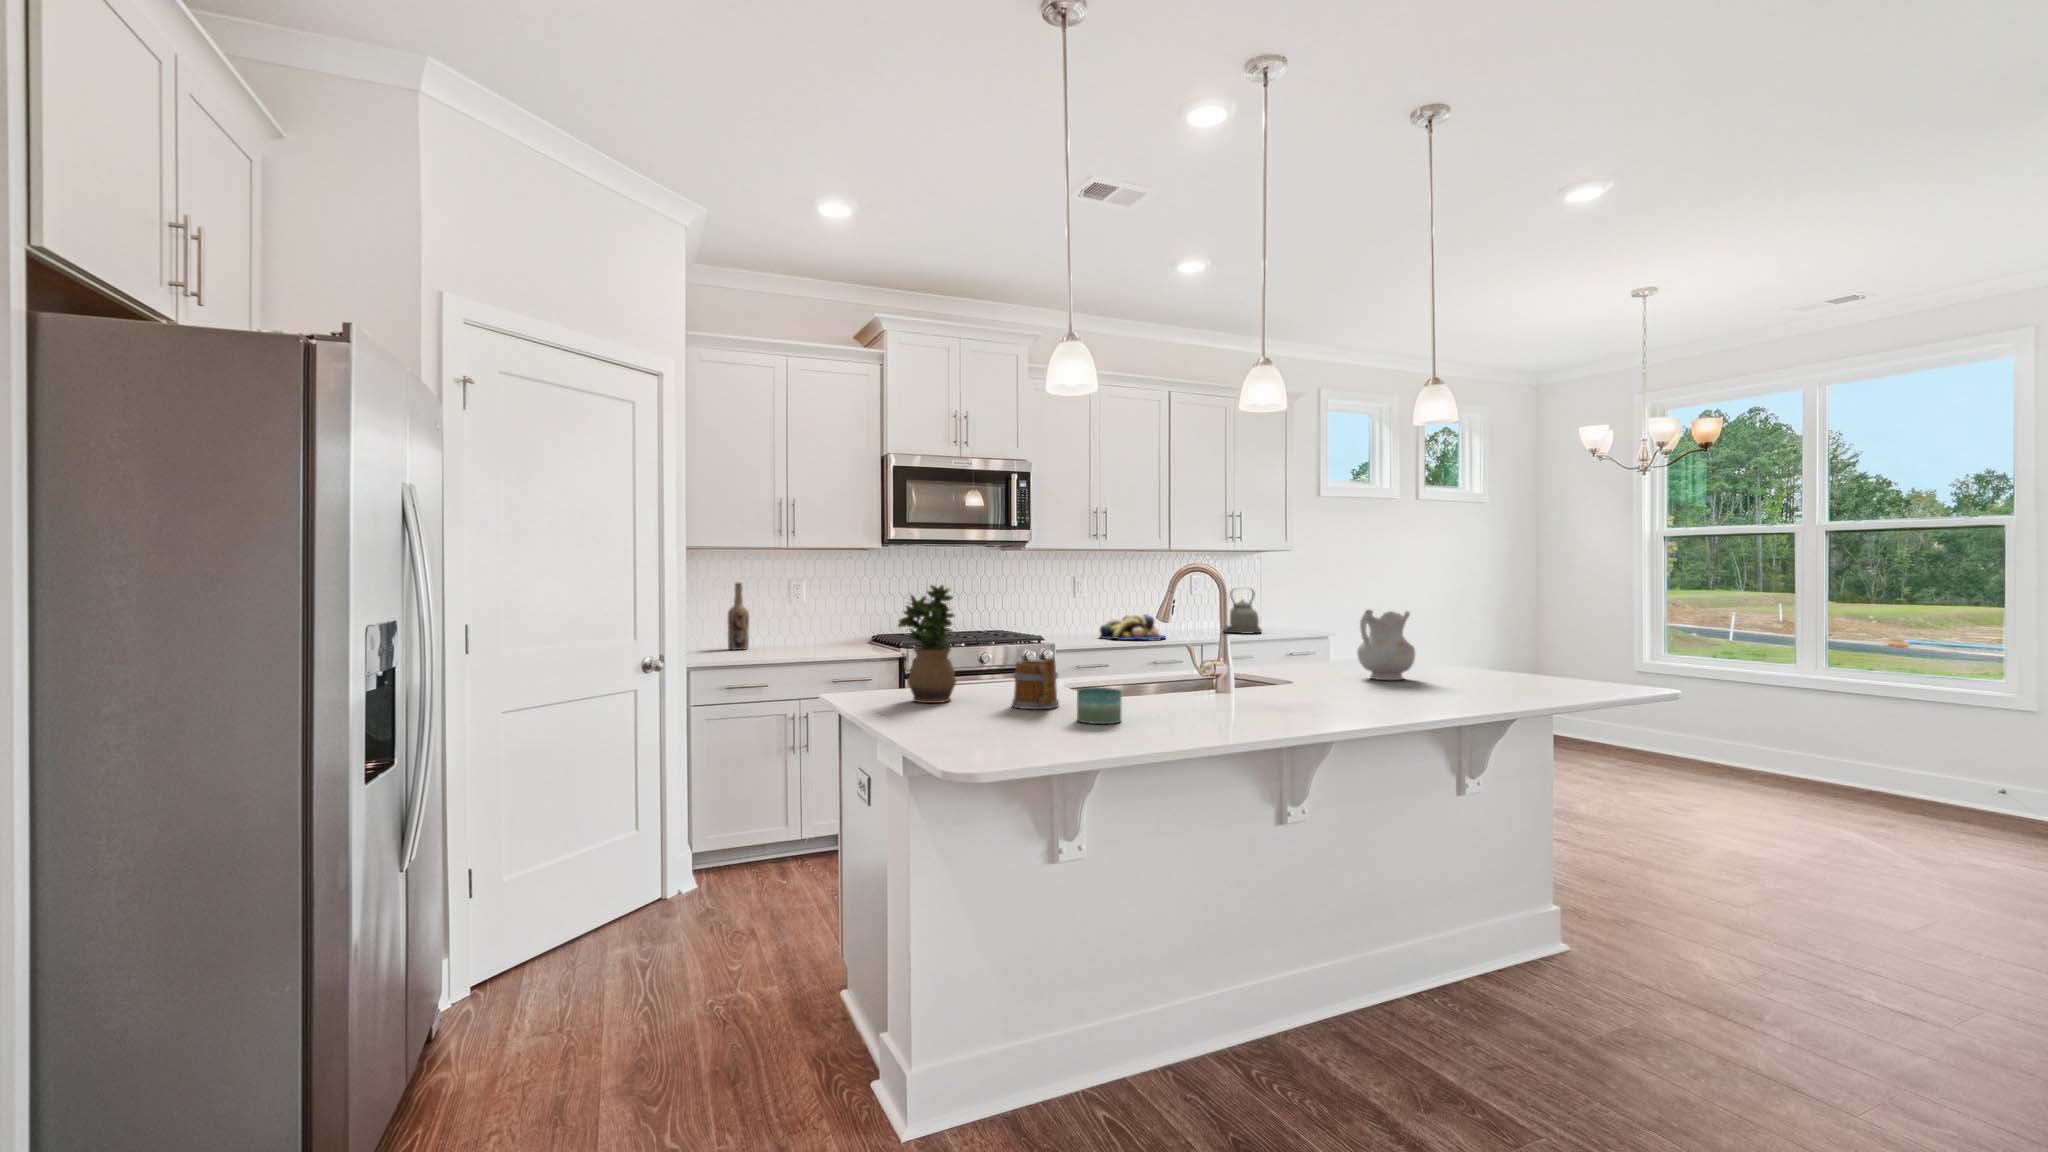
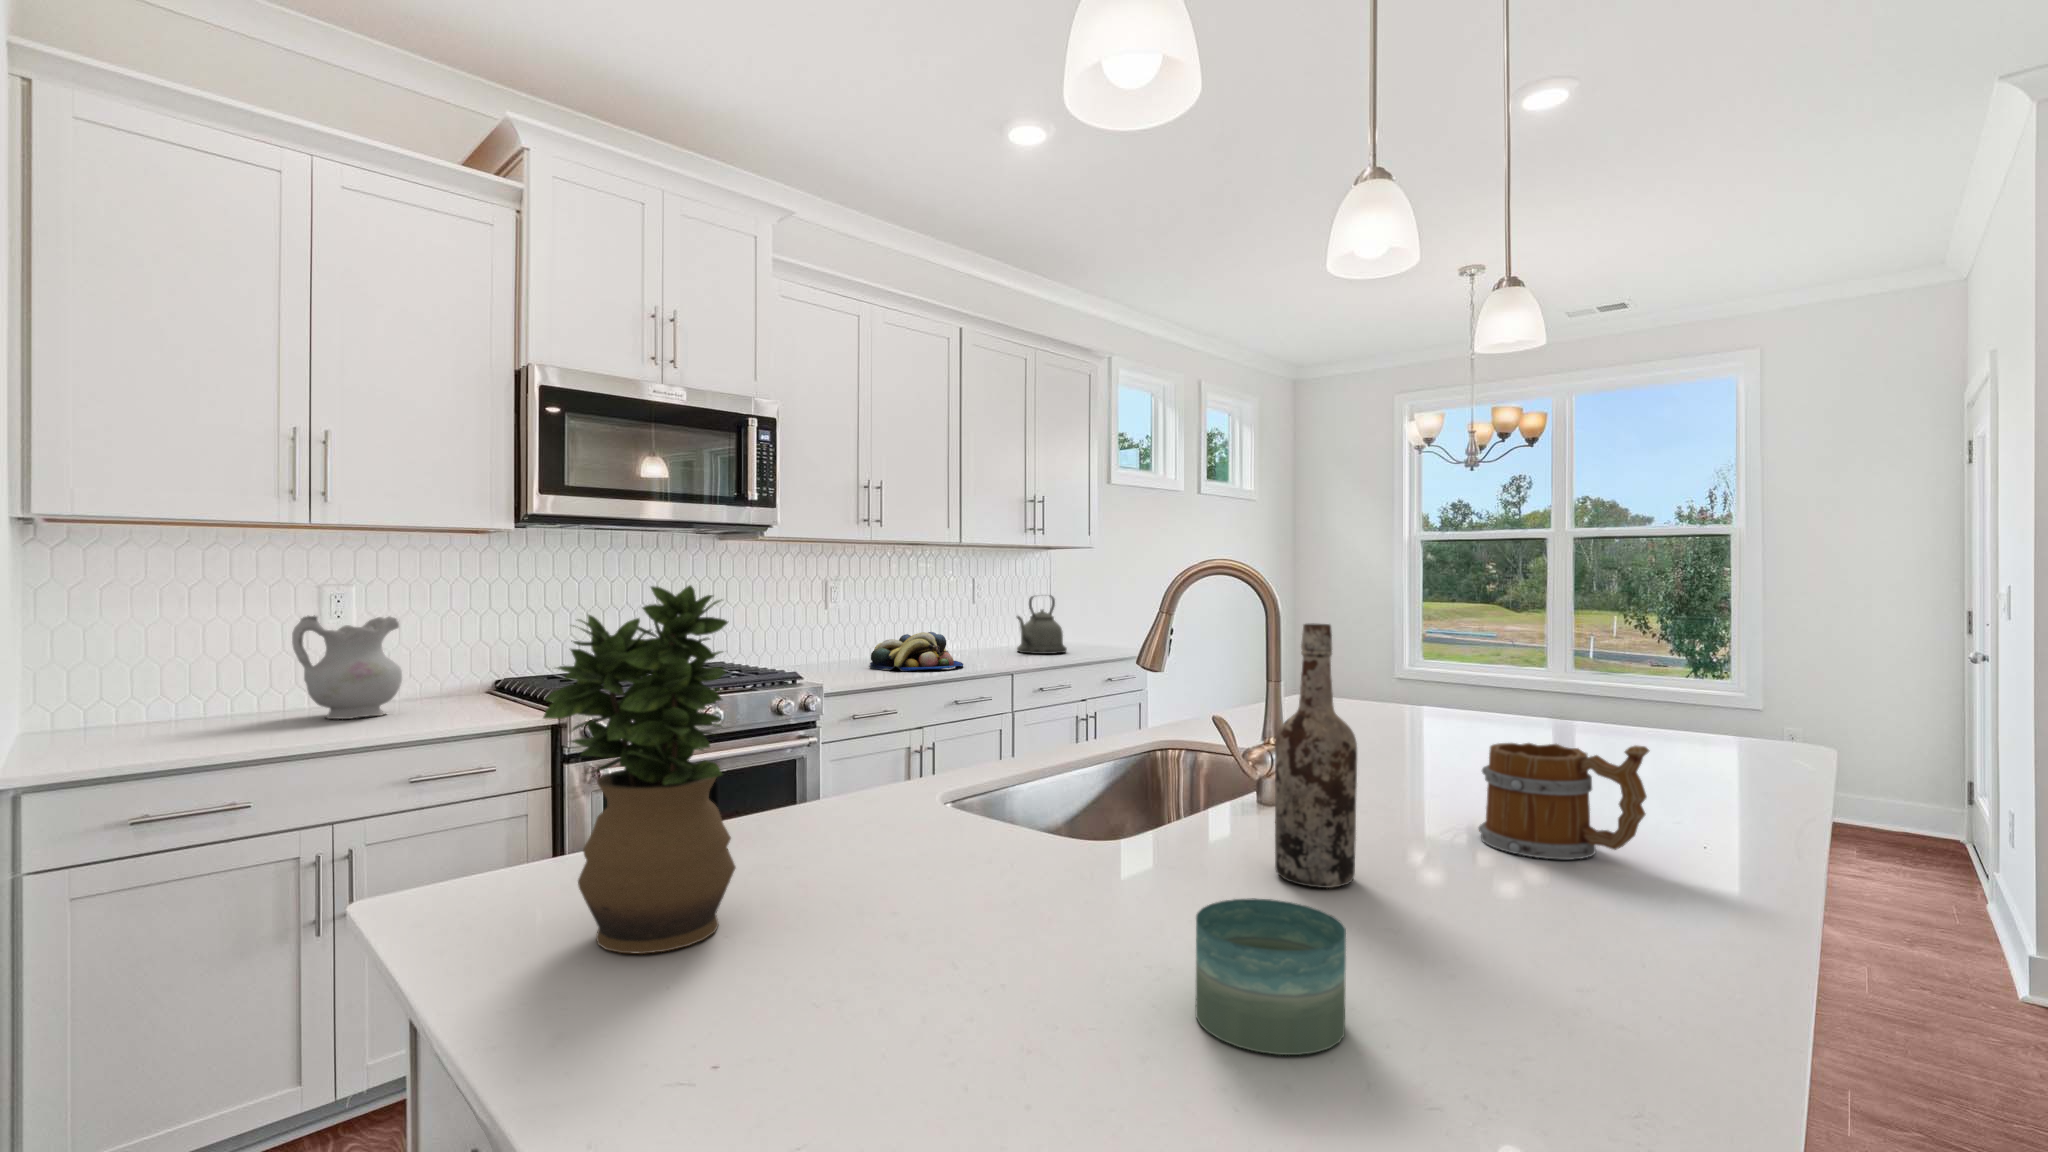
wine bottle: present [728,583,749,650] -> present [1275,624,1357,888]
ceramic pitcher: present [1357,610,1415,680] -> present [292,616,402,719]
mug: present [1012,658,1059,709] -> present [1478,743,1649,859]

